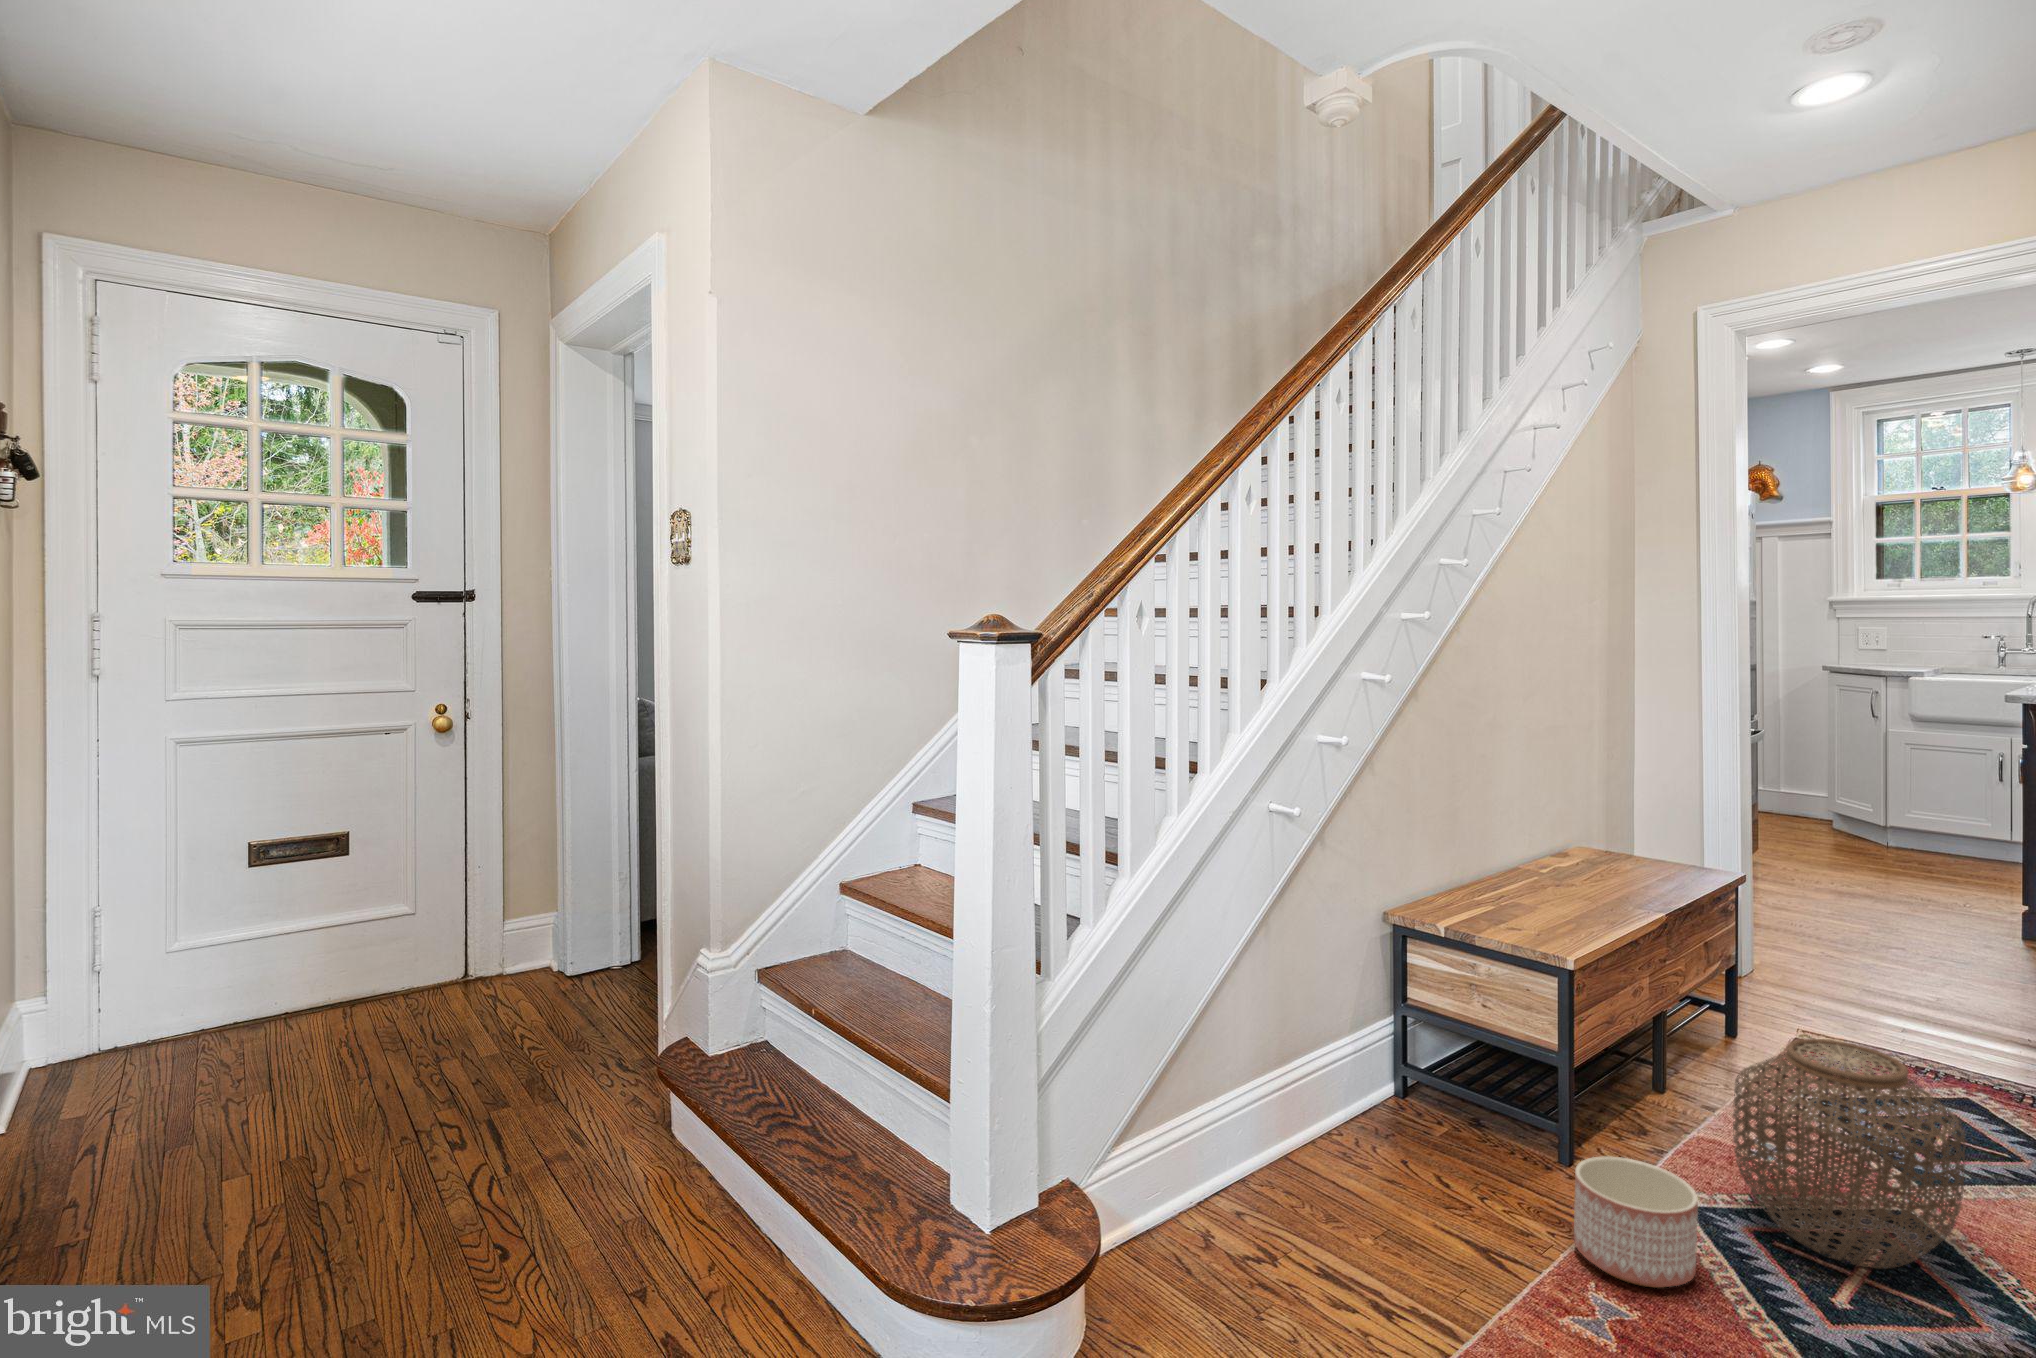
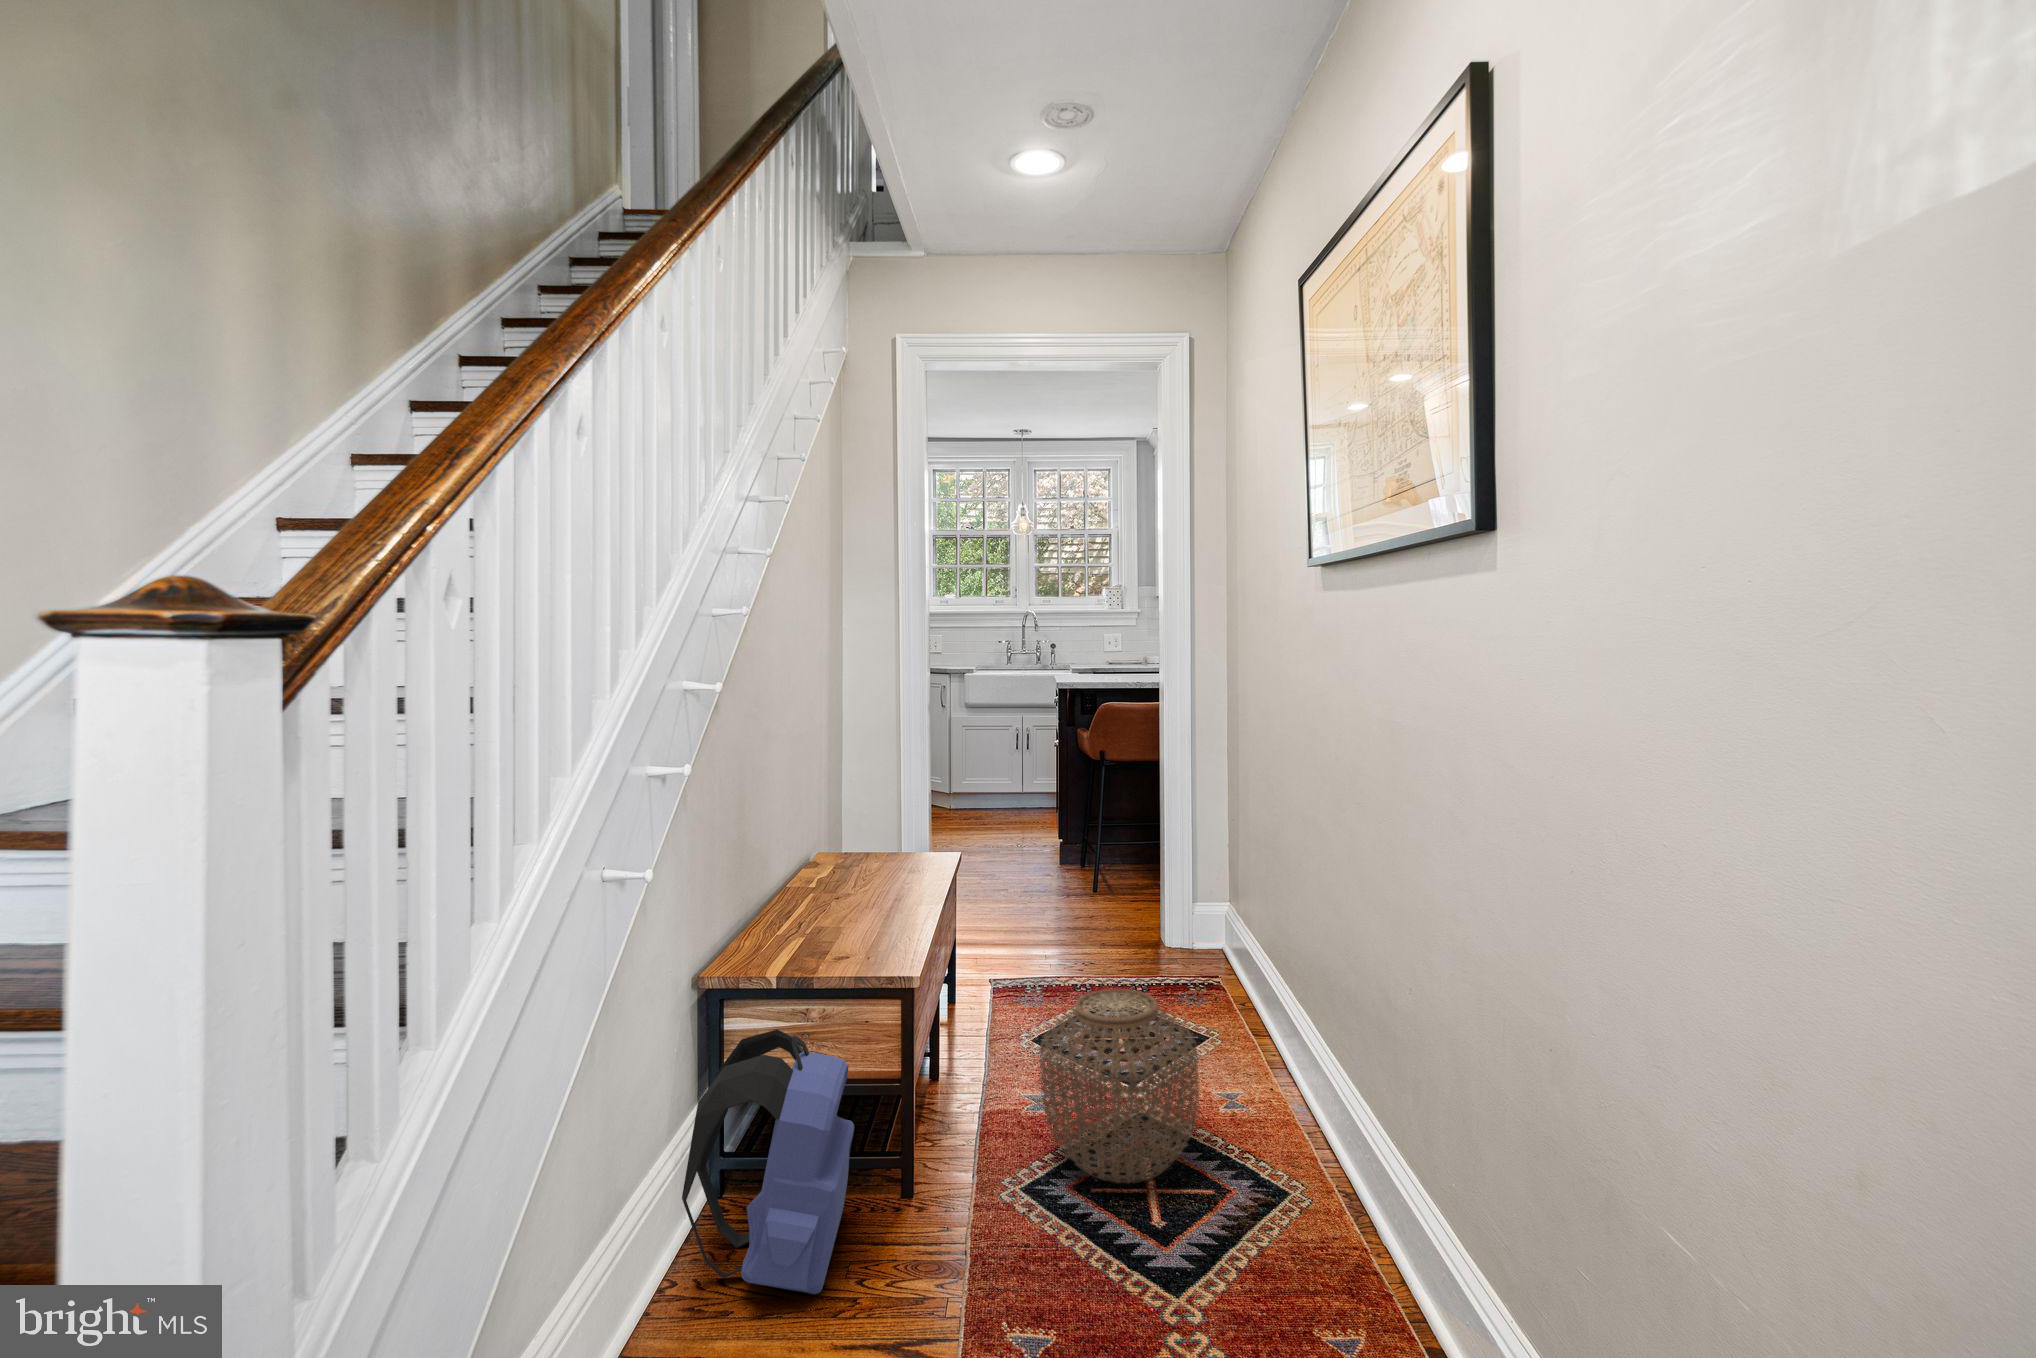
backpack: none [1348,962,1512,1188] -> present [682,1030,854,1294]
planter: present [1574,1156,1698,1288] -> none [959,1168,1069,1303]

